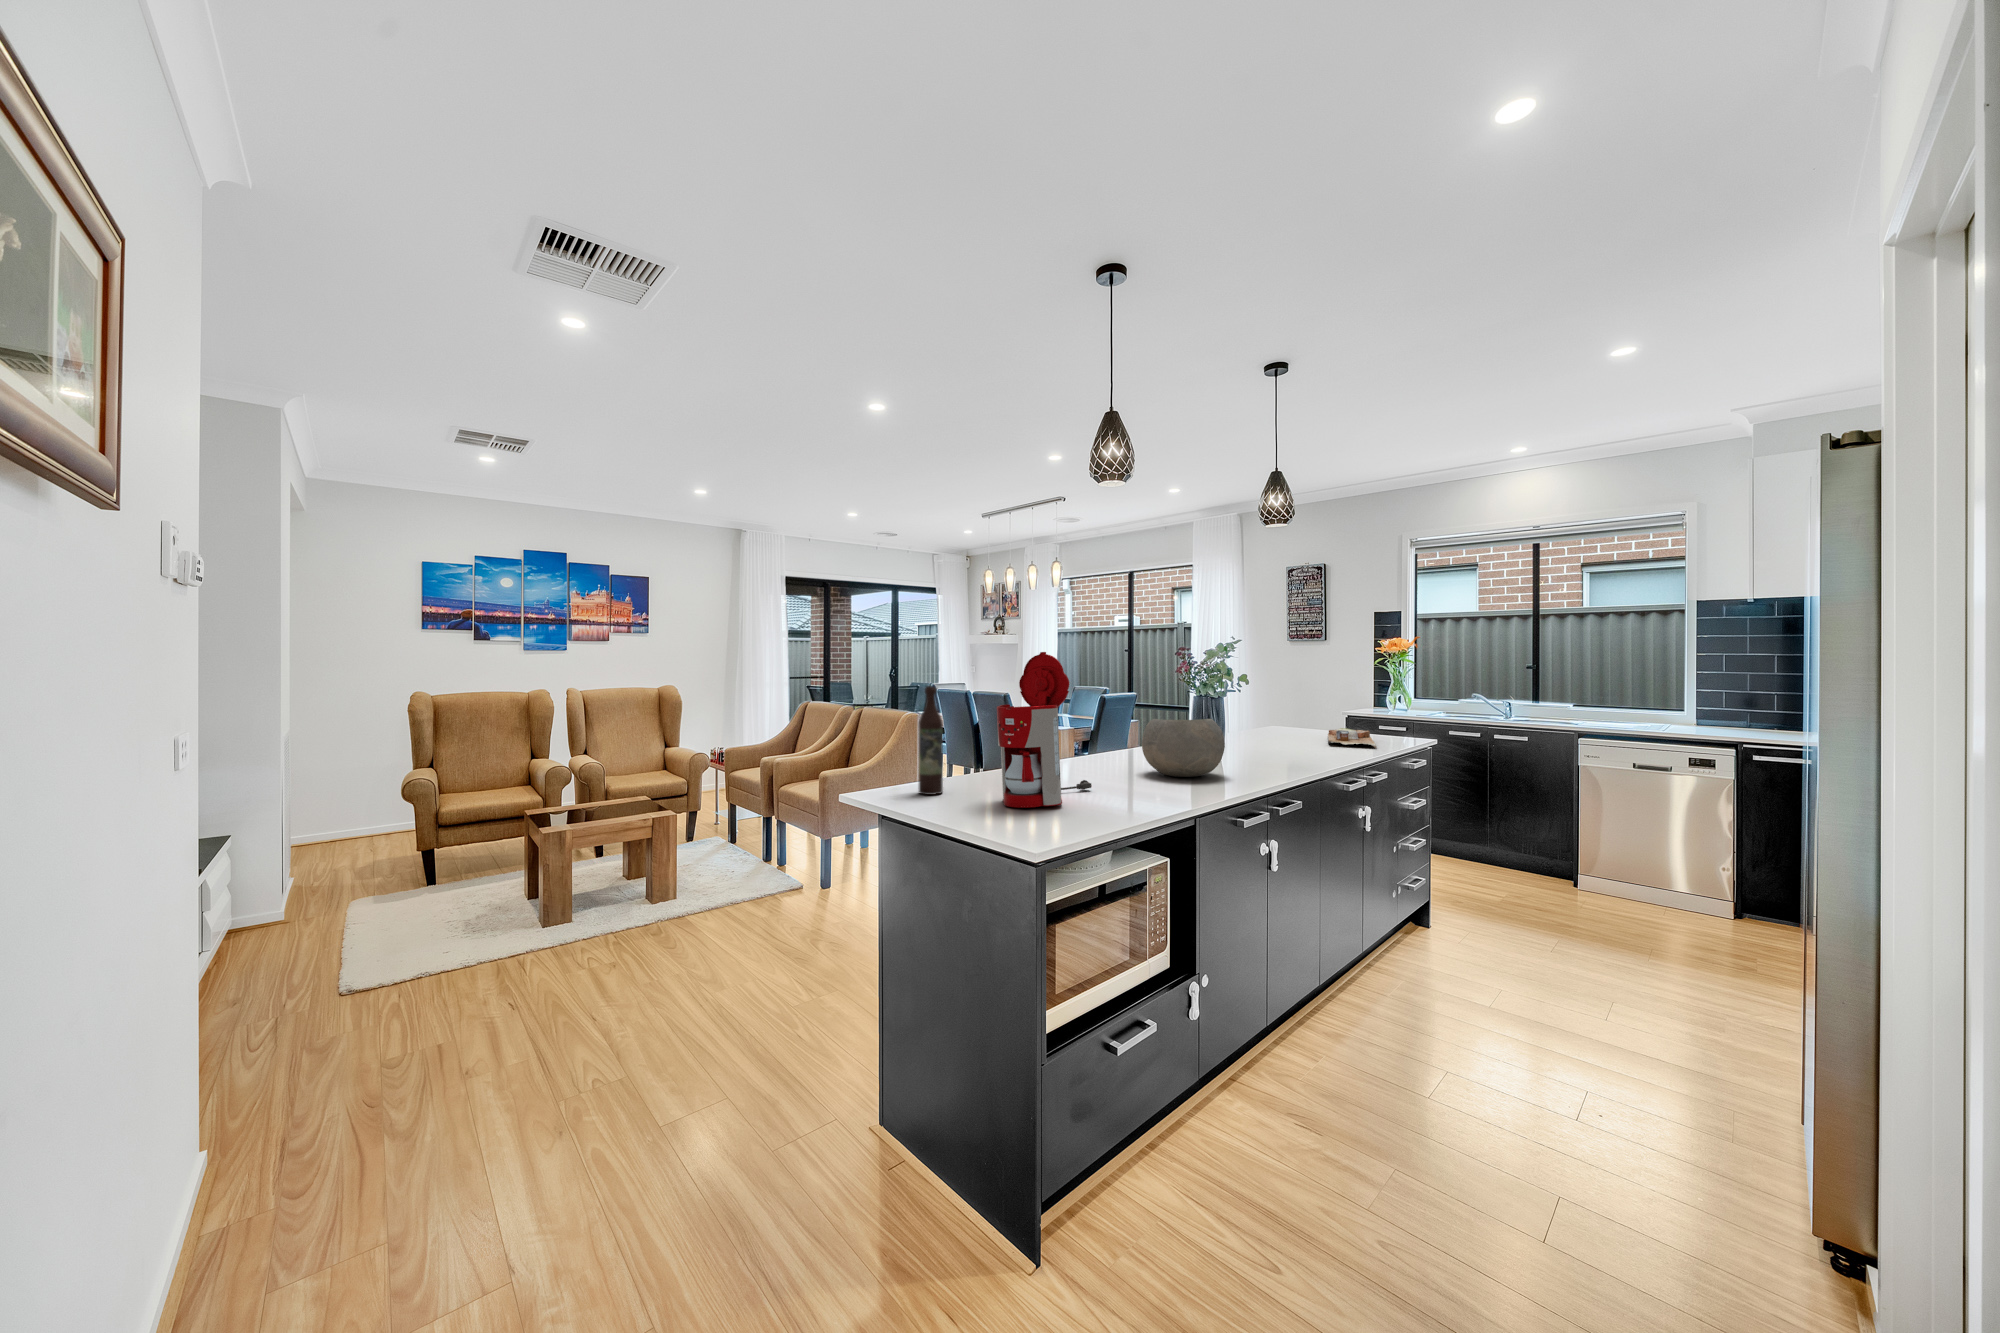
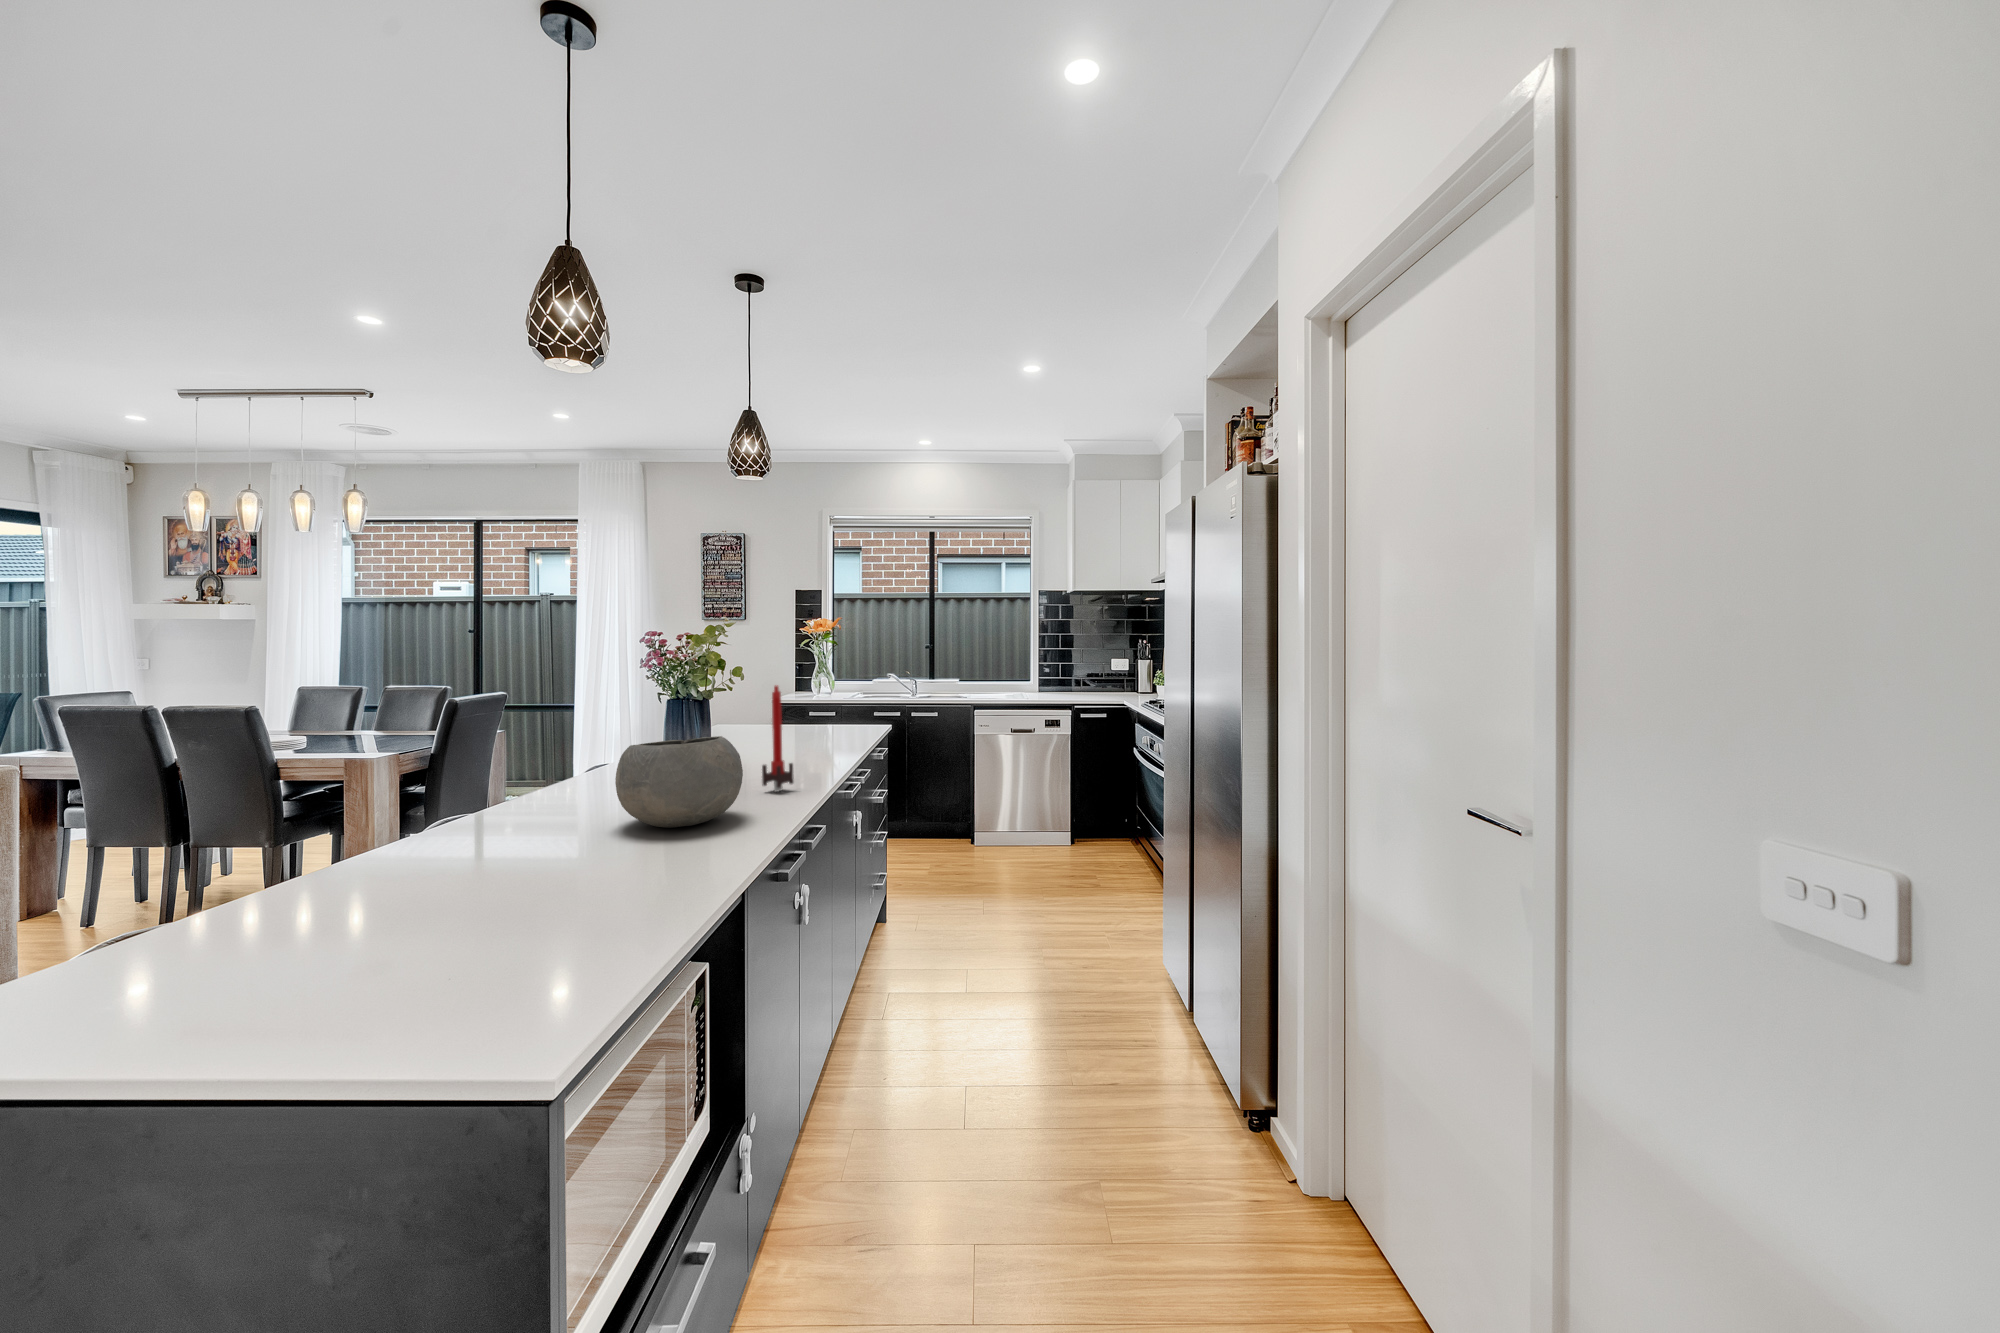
coffee maker: present [997,652,1092,808] -> none [359,650,559,977]
wine bottle: present [918,686,943,795] -> none [90,736,186,1004]
candle: none [1255,687,1279,769] -> present [762,685,794,792]
cutting board: present [1328,728,1377,748] -> none [792,723,857,743]

